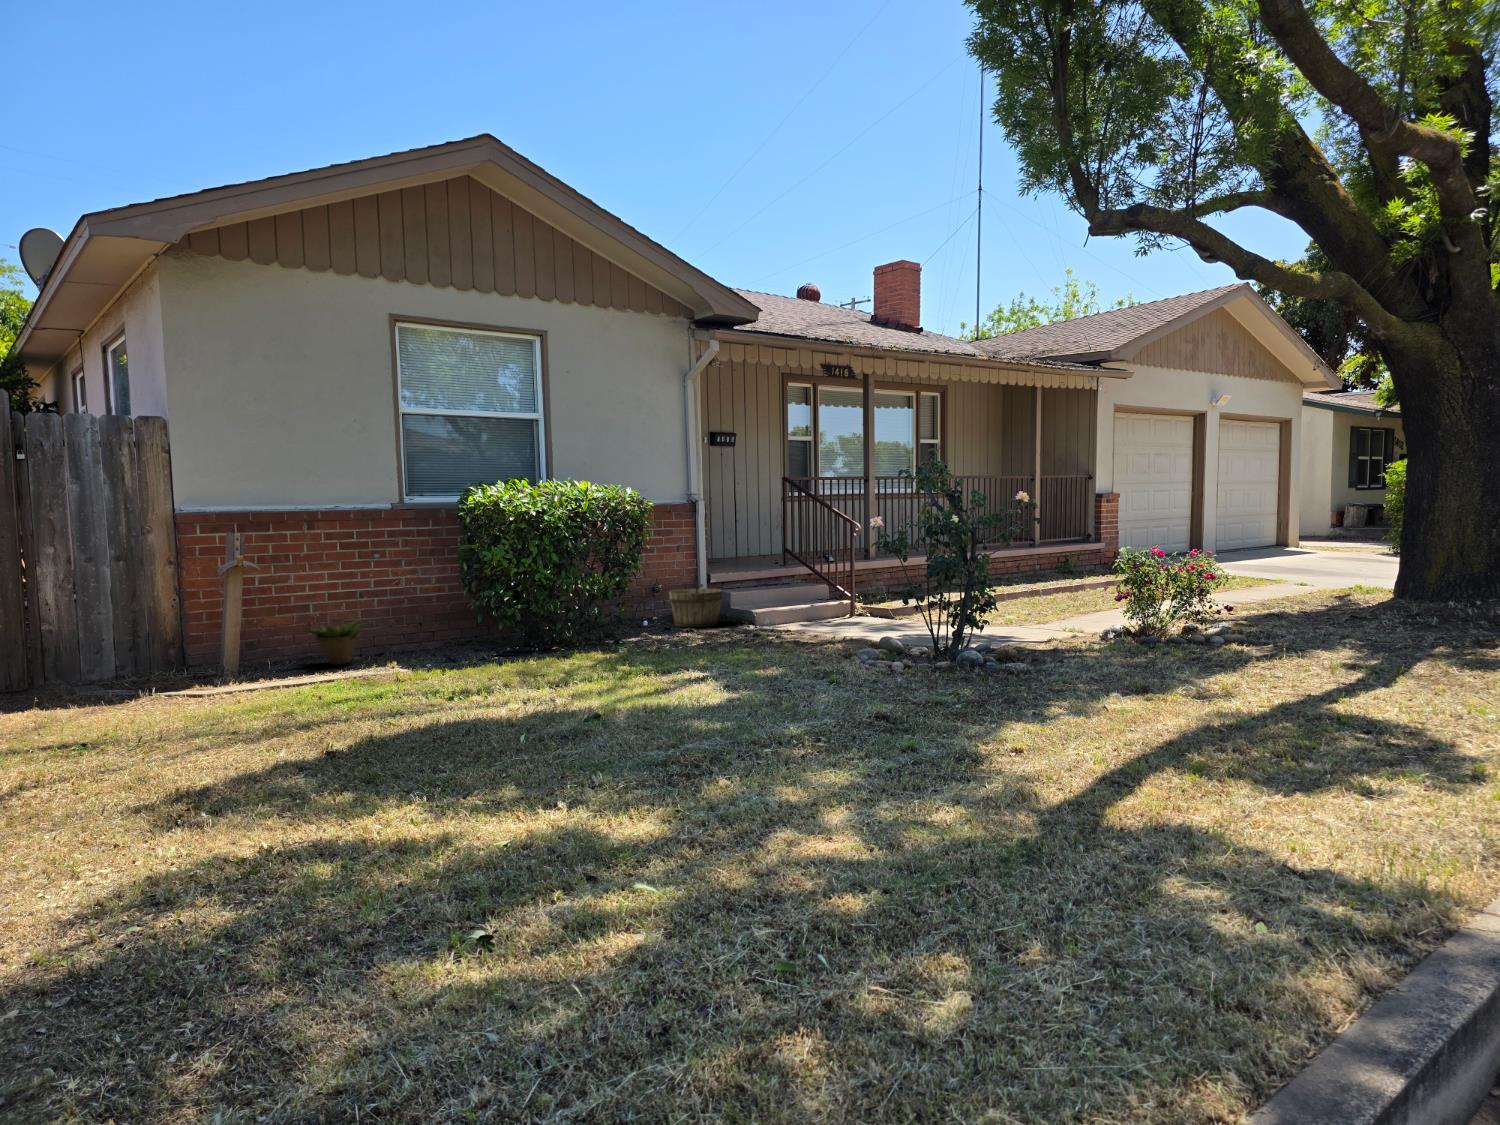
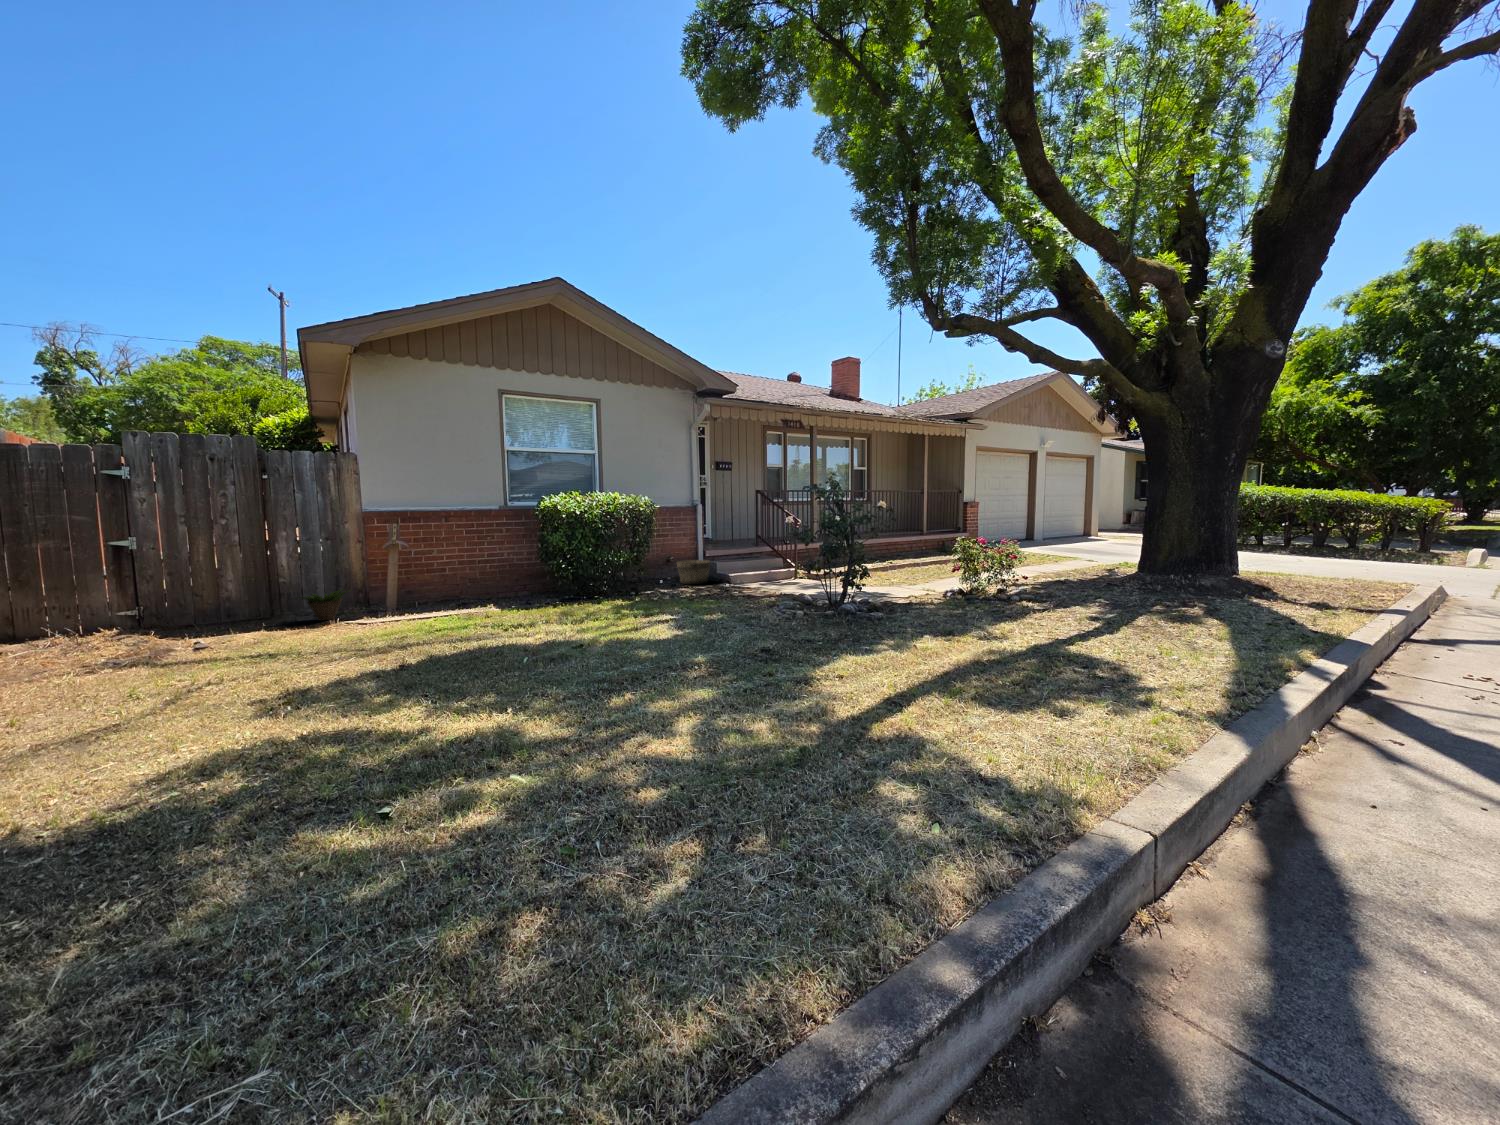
decorative plant: present [301,620,369,664] -> present [301,590,345,621]

